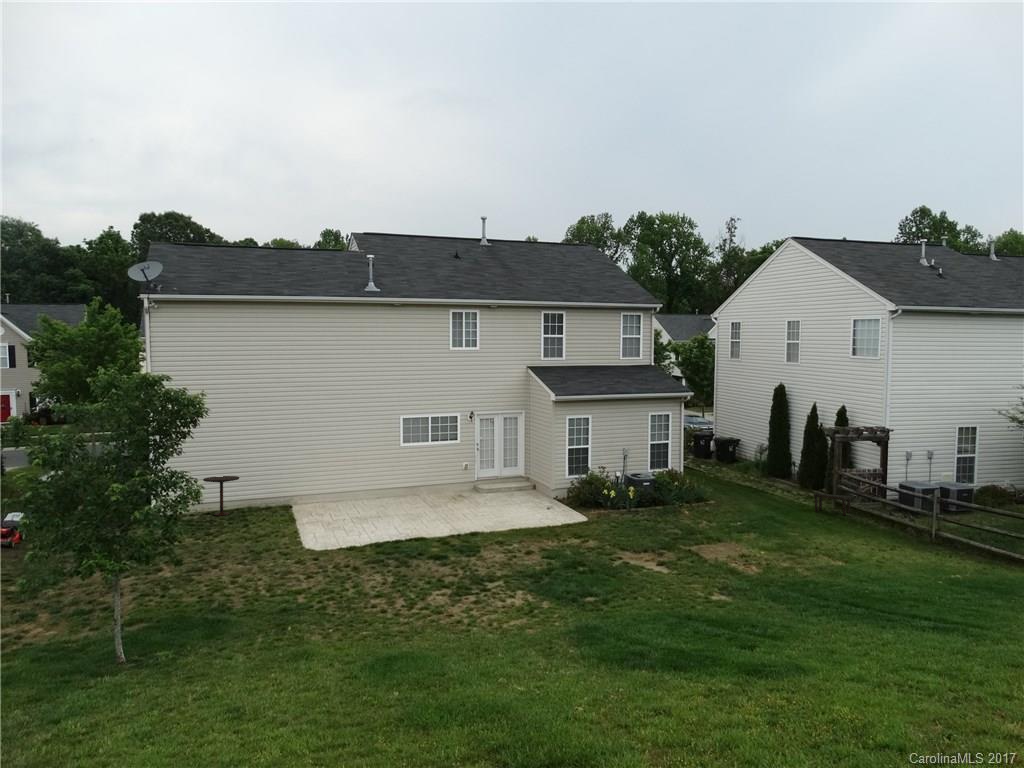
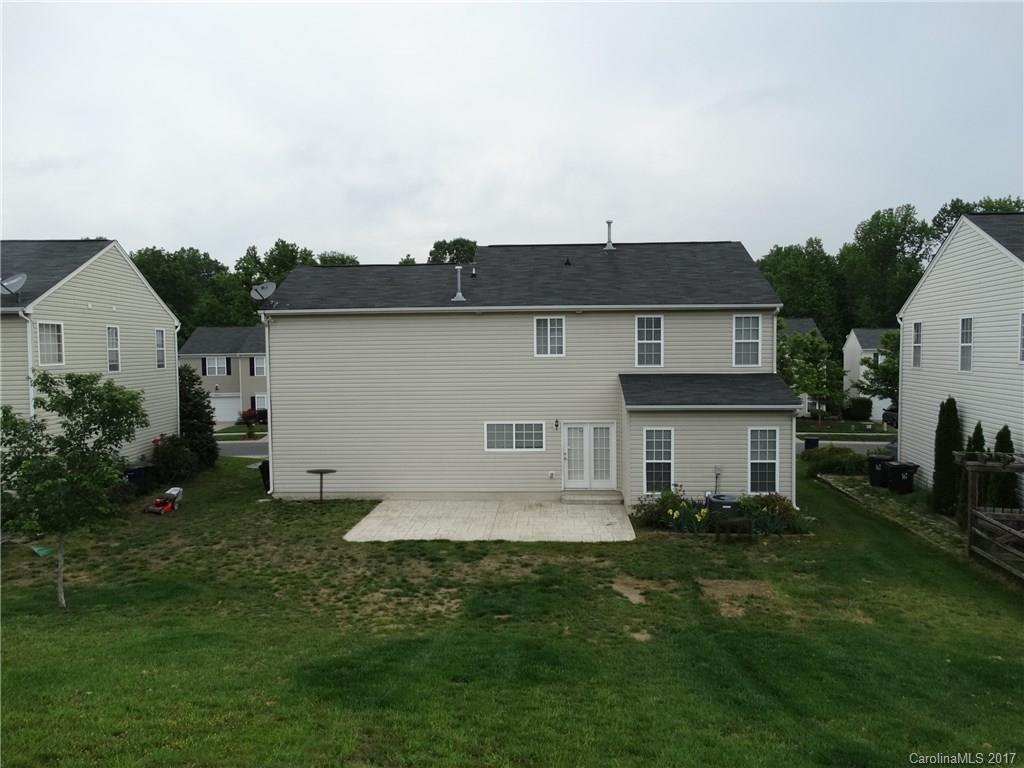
bench: present [814,494,851,515] -> present [716,518,753,542]

